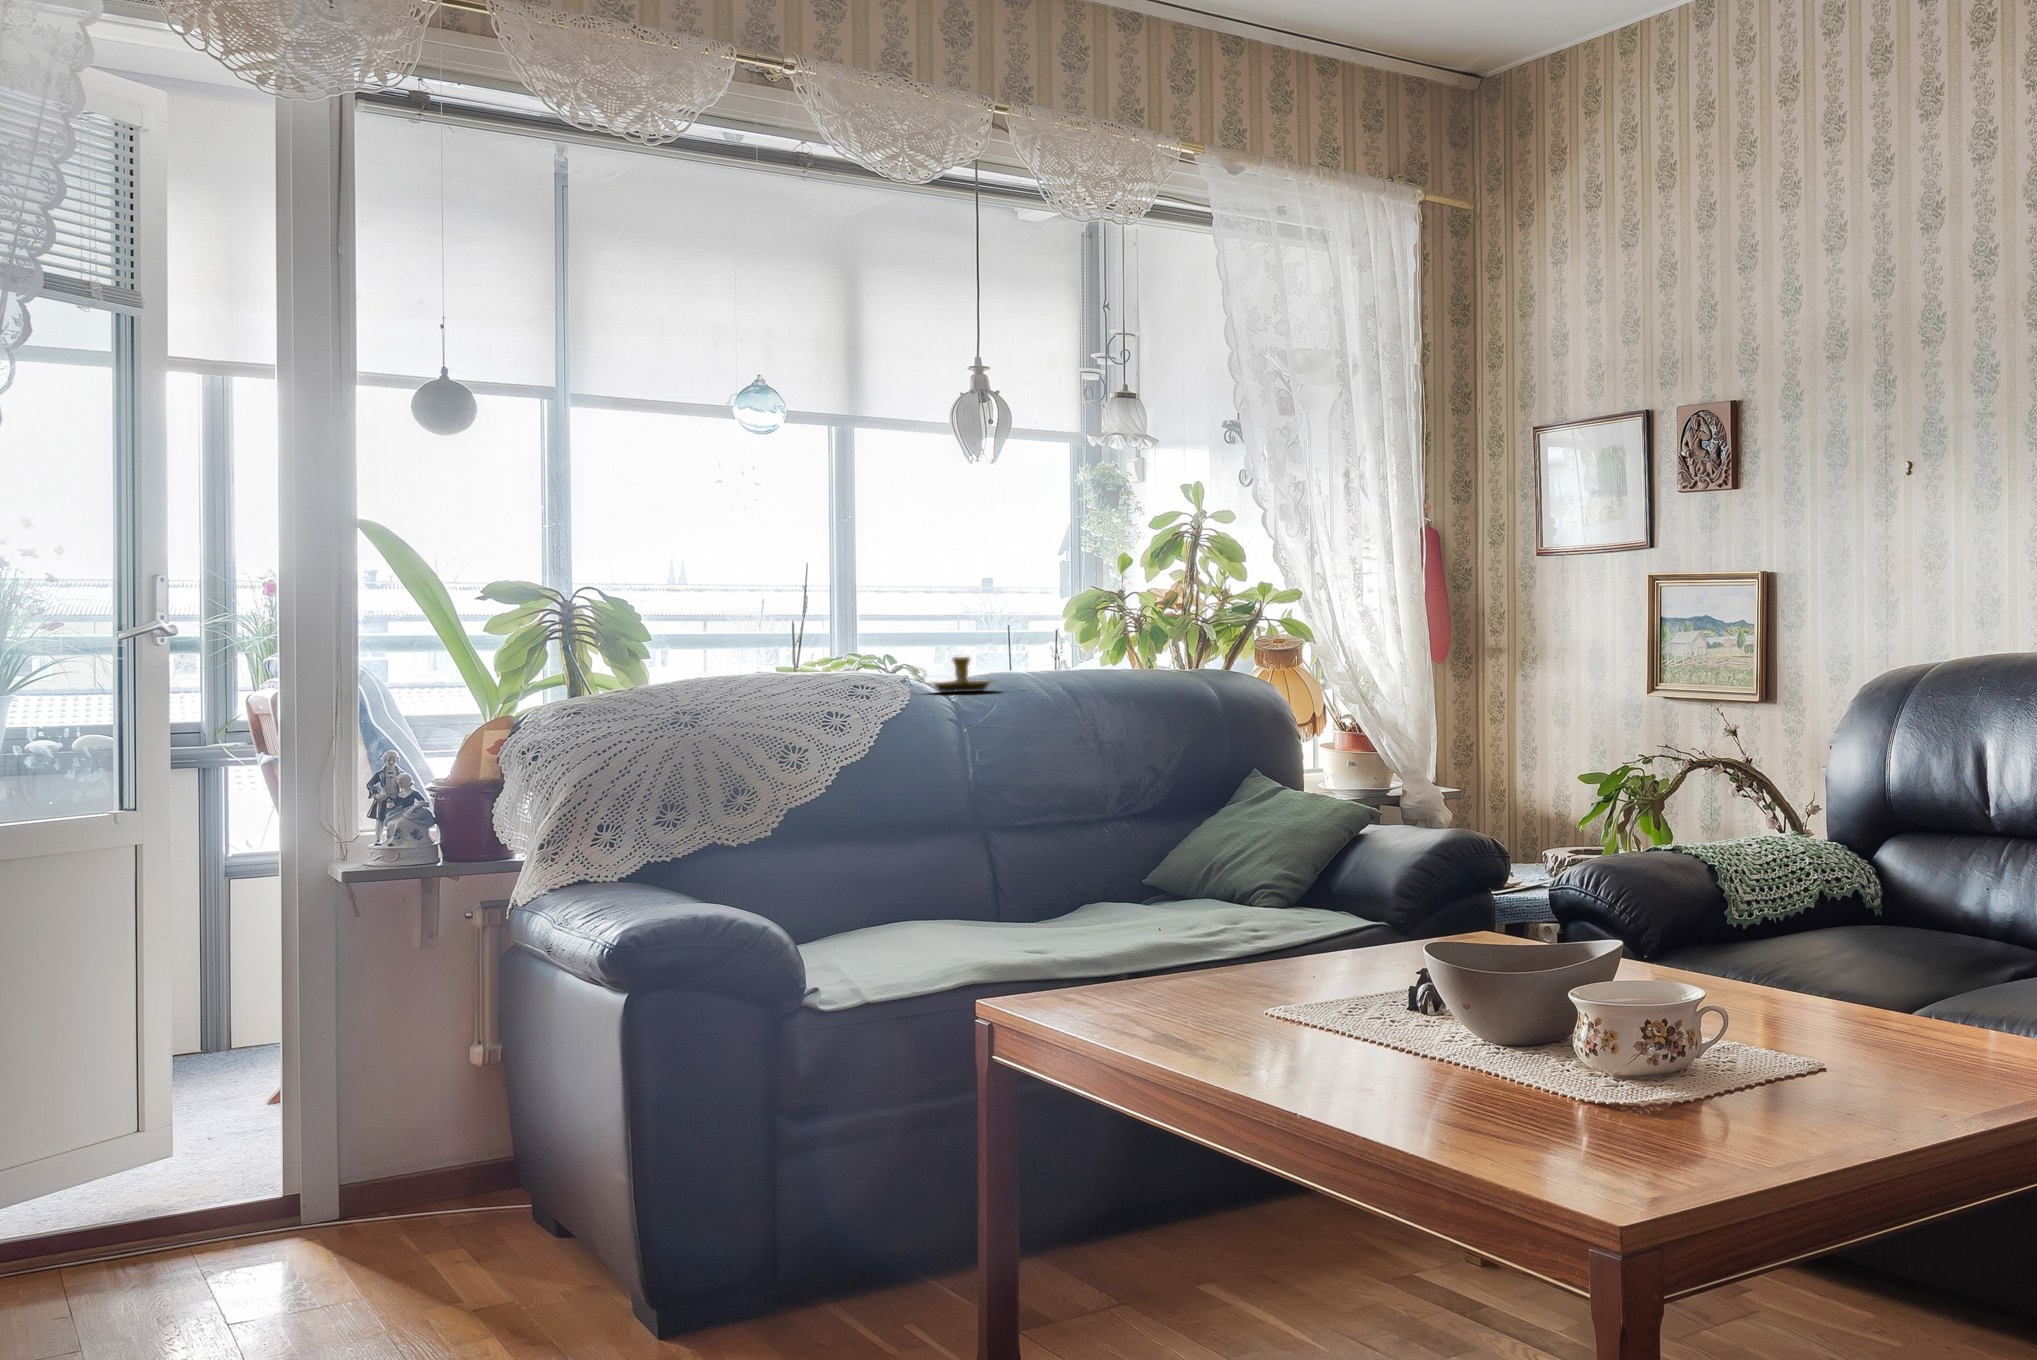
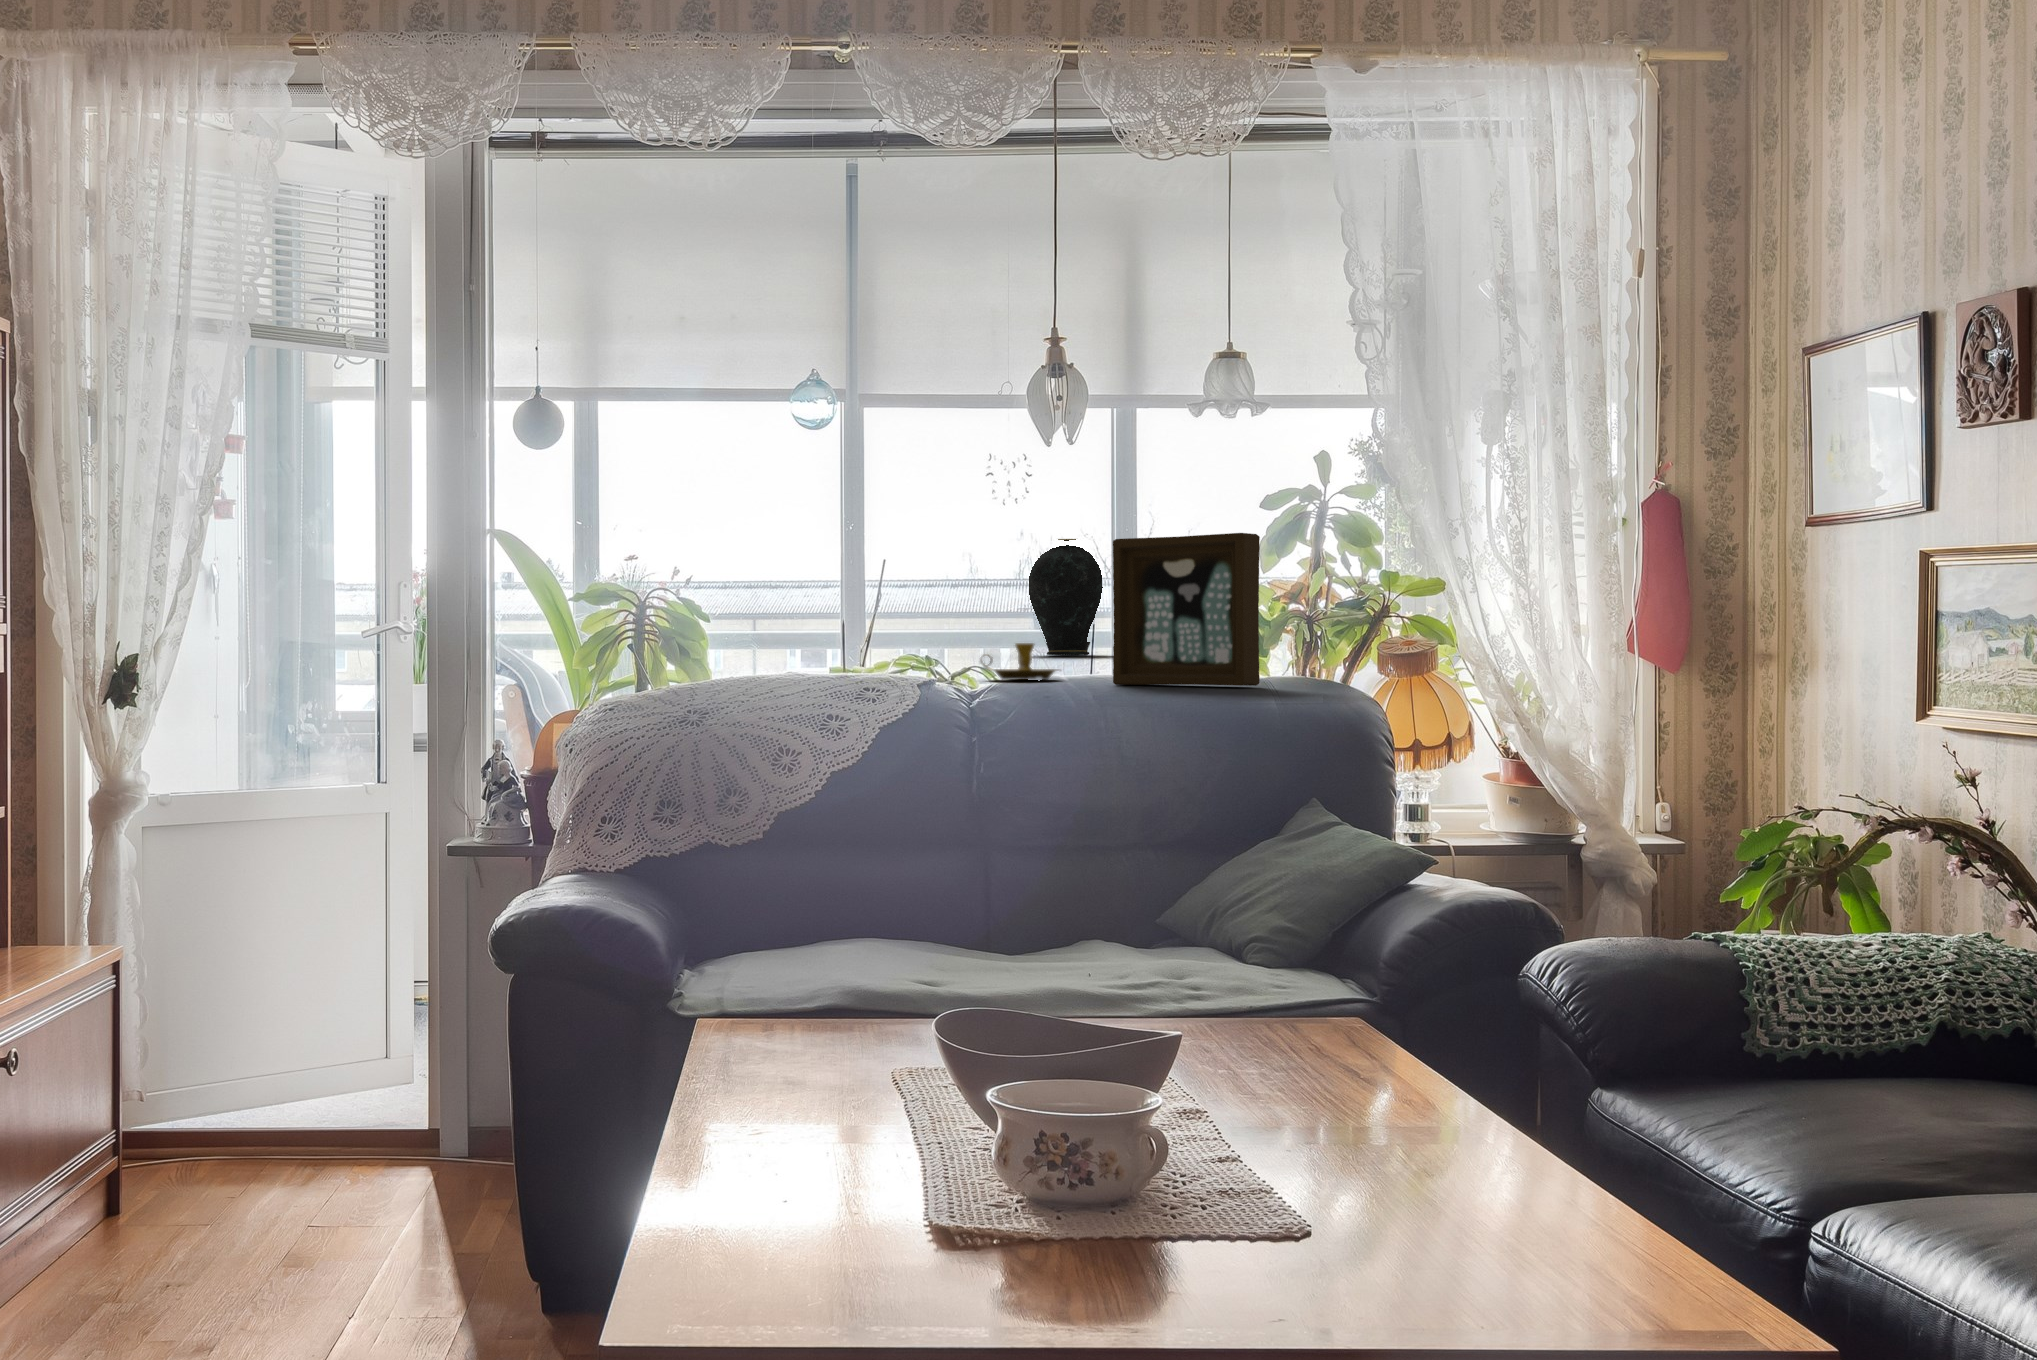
vase: none [756,549,846,665] -> present [1029,539,1103,655]
picture frame: none [1075,558,1216,693] -> present [1113,533,1260,686]

